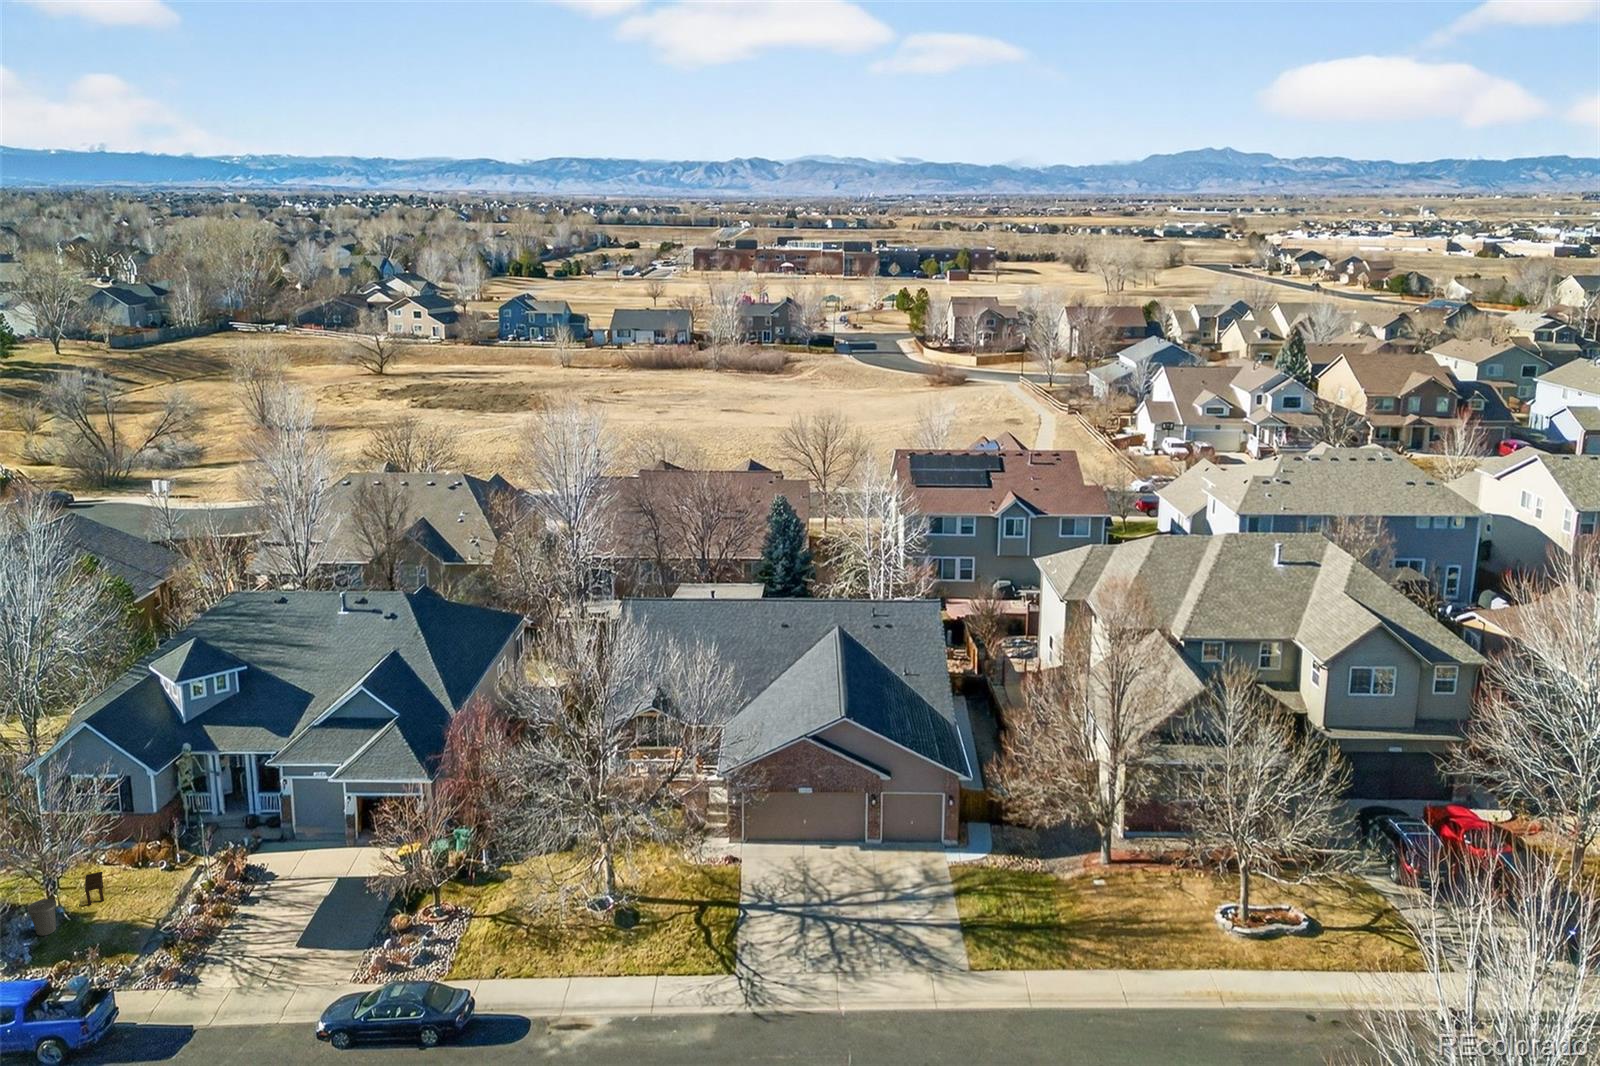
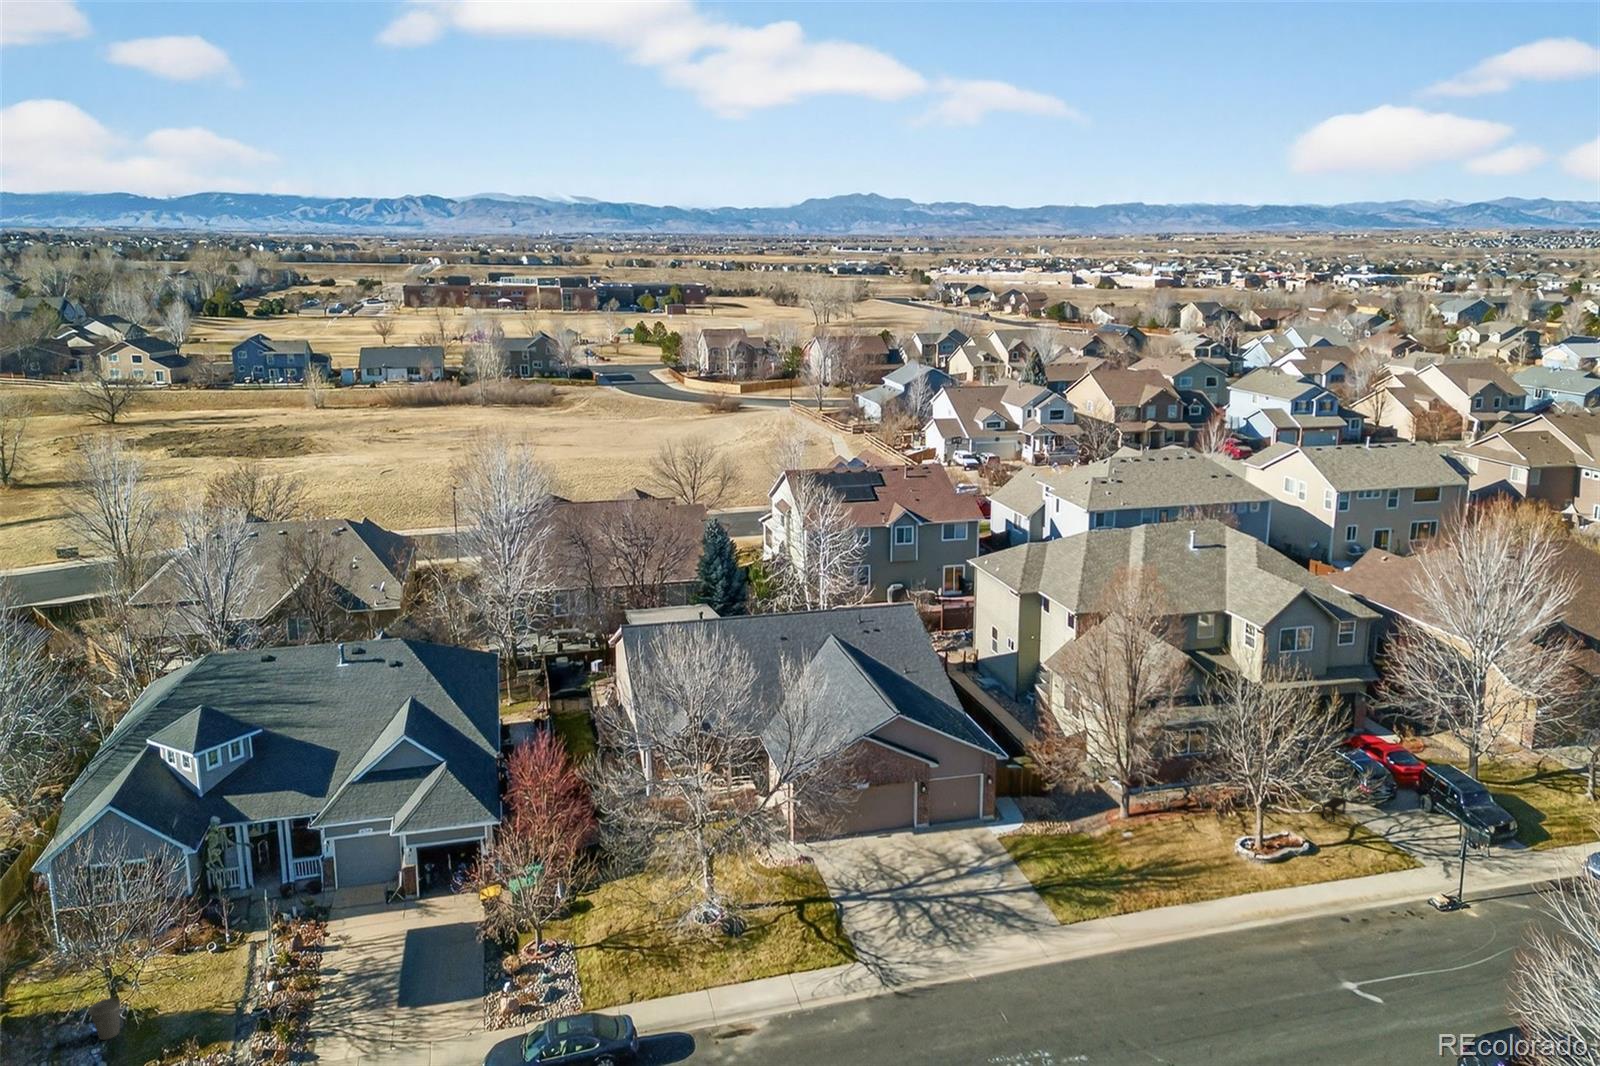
bench: present [85,872,104,905] -> present [1322,797,1347,821]

